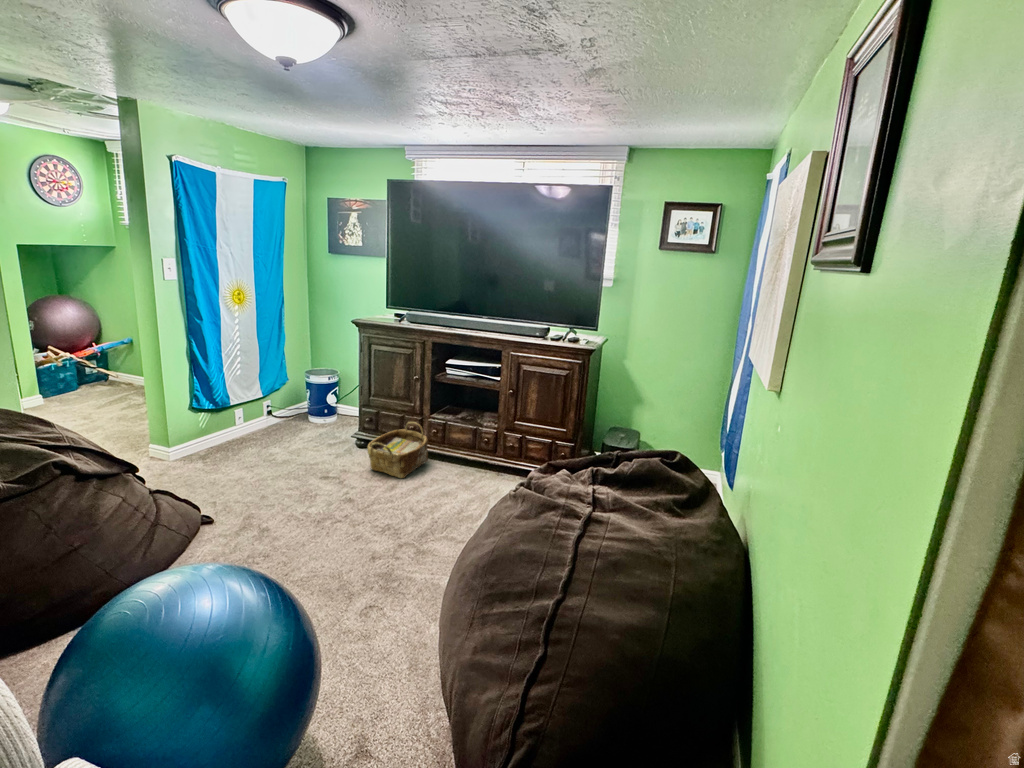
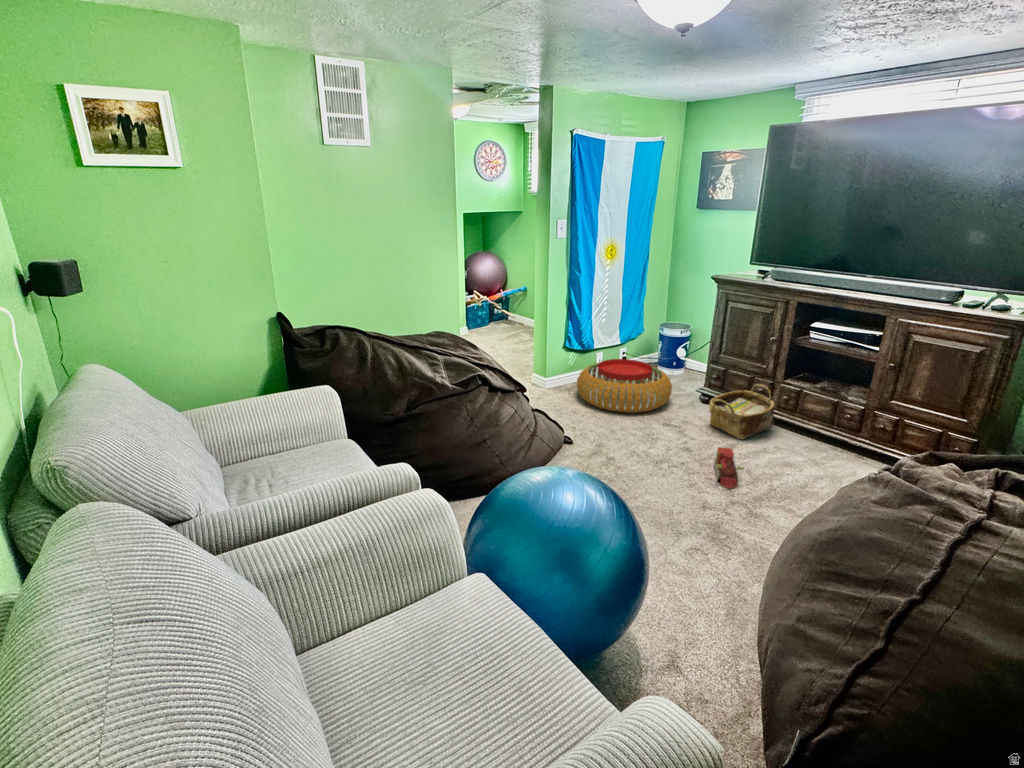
pouf: none [211,414,328,475] -> present [577,359,672,413]
toy train: none [378,490,408,533] -> present [714,447,744,489]

